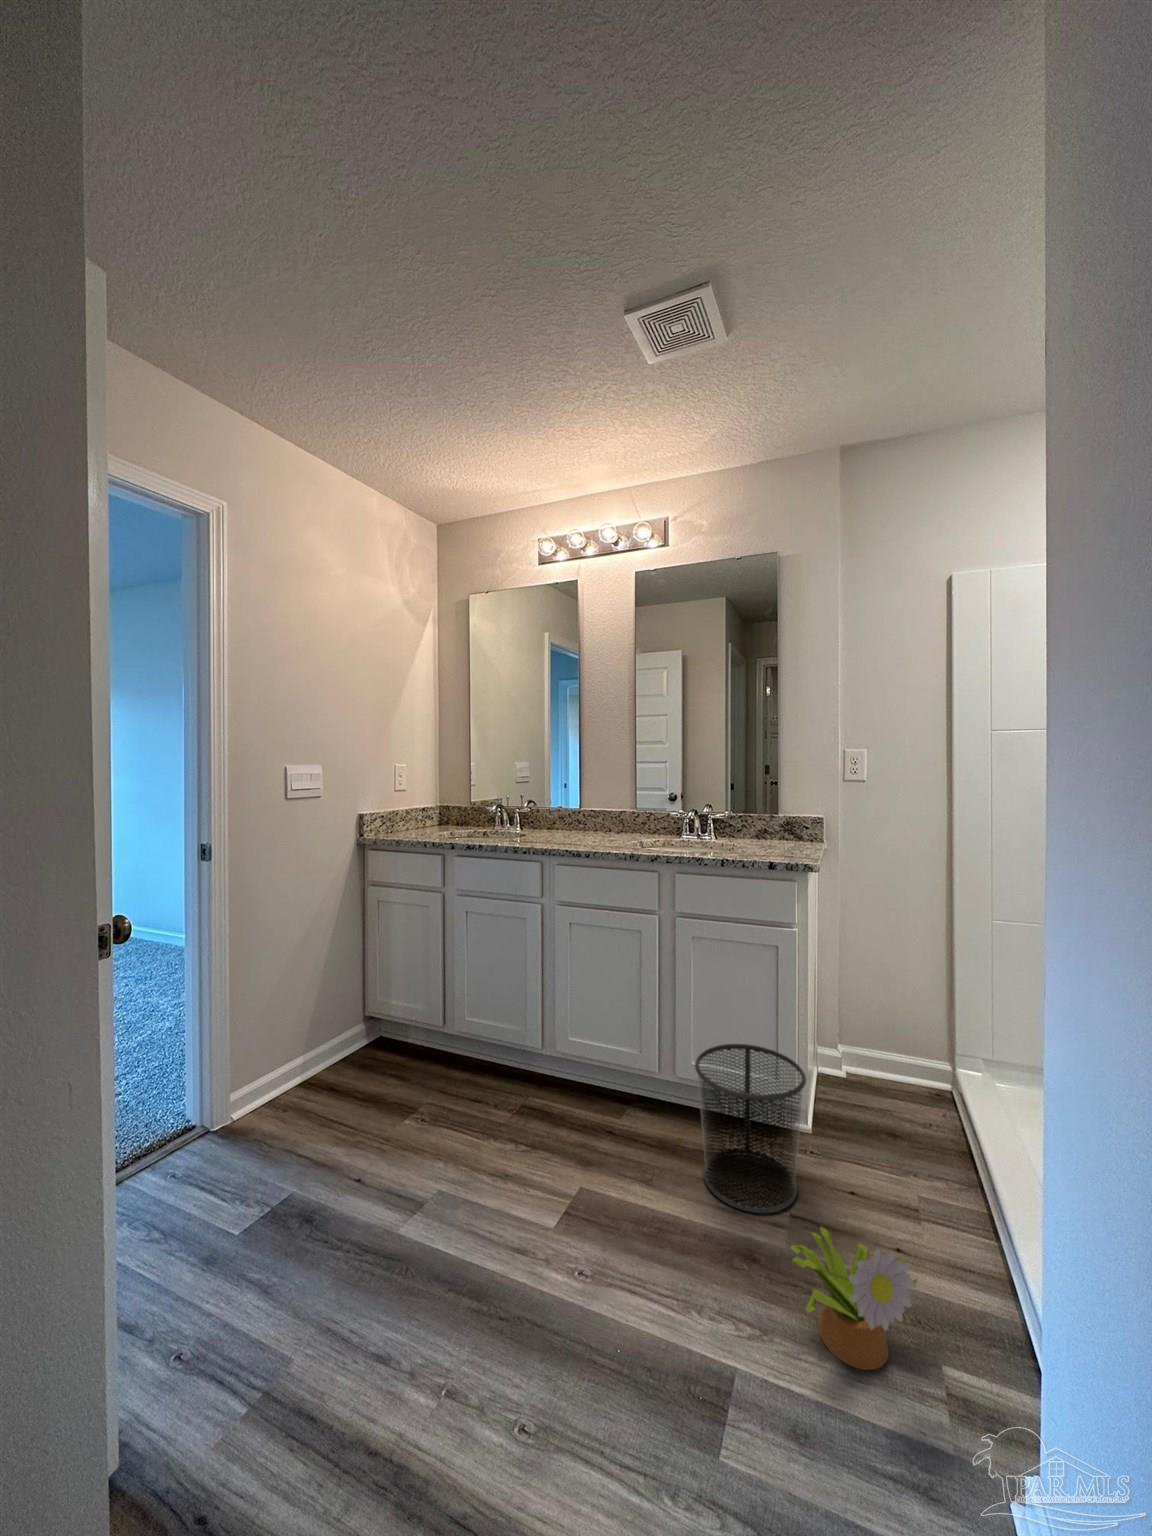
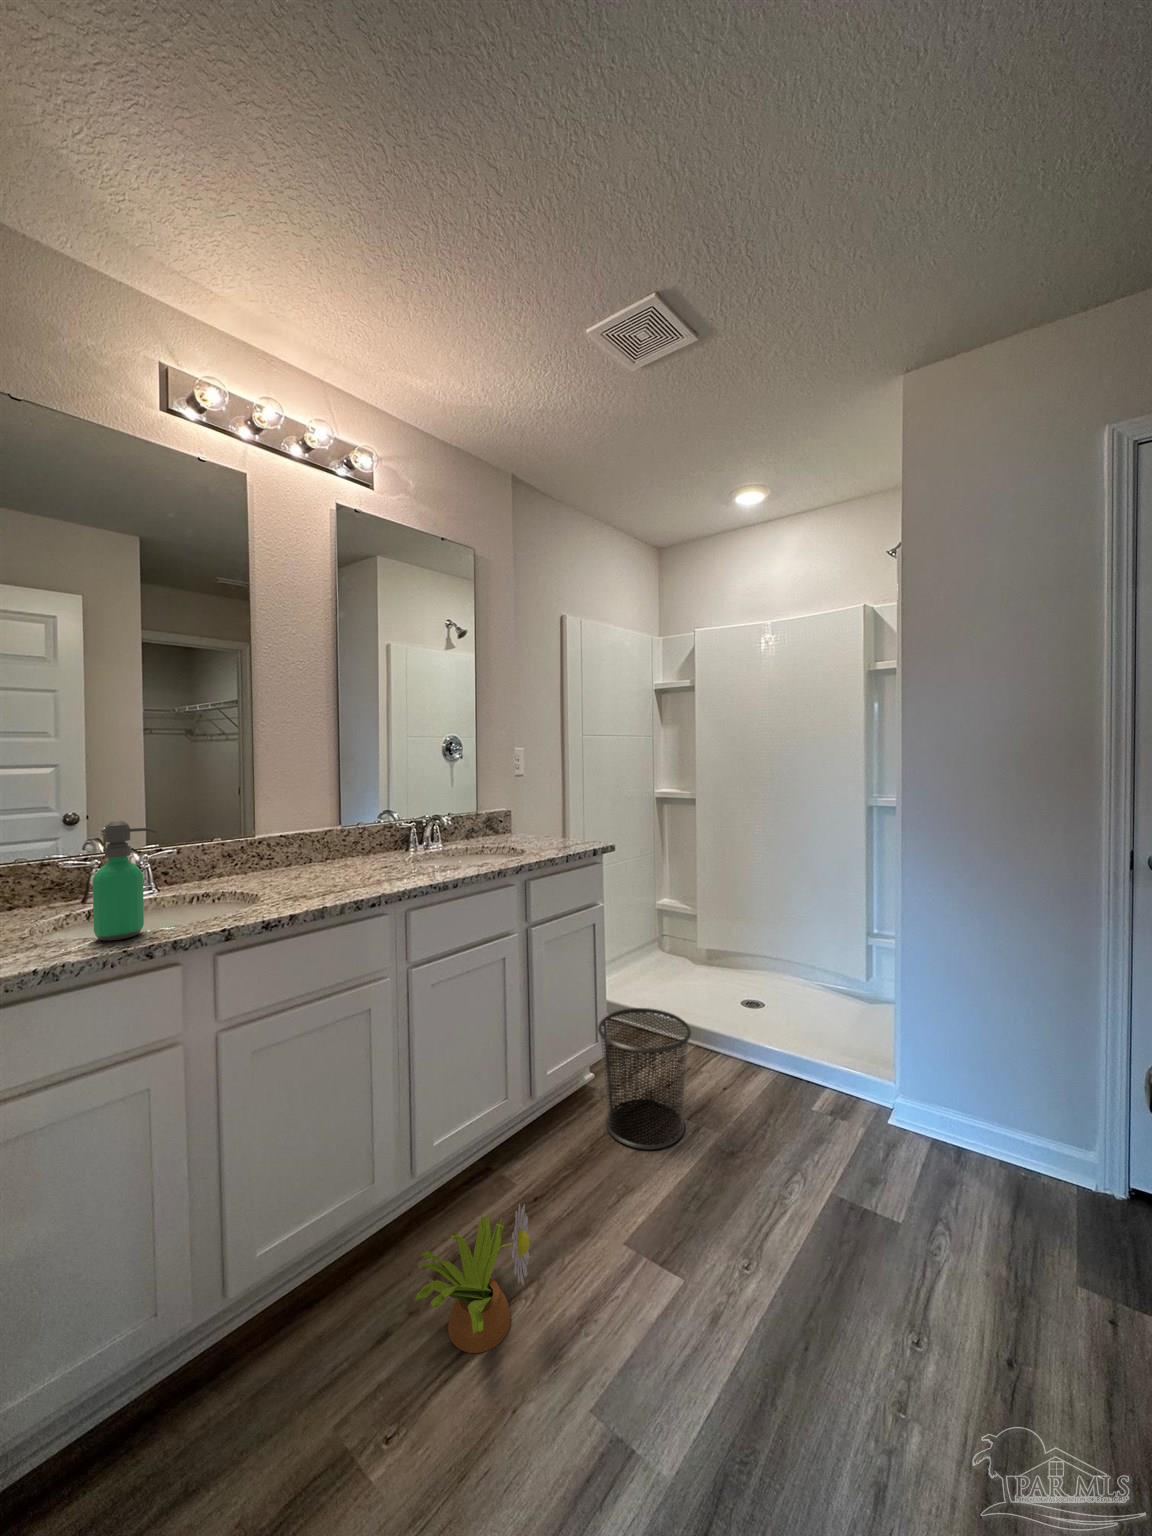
soap dispenser: none [431,787,450,840] -> present [93,821,156,941]
decorative plant: present [789,1227,917,1370] -> present [415,1204,530,1353]

